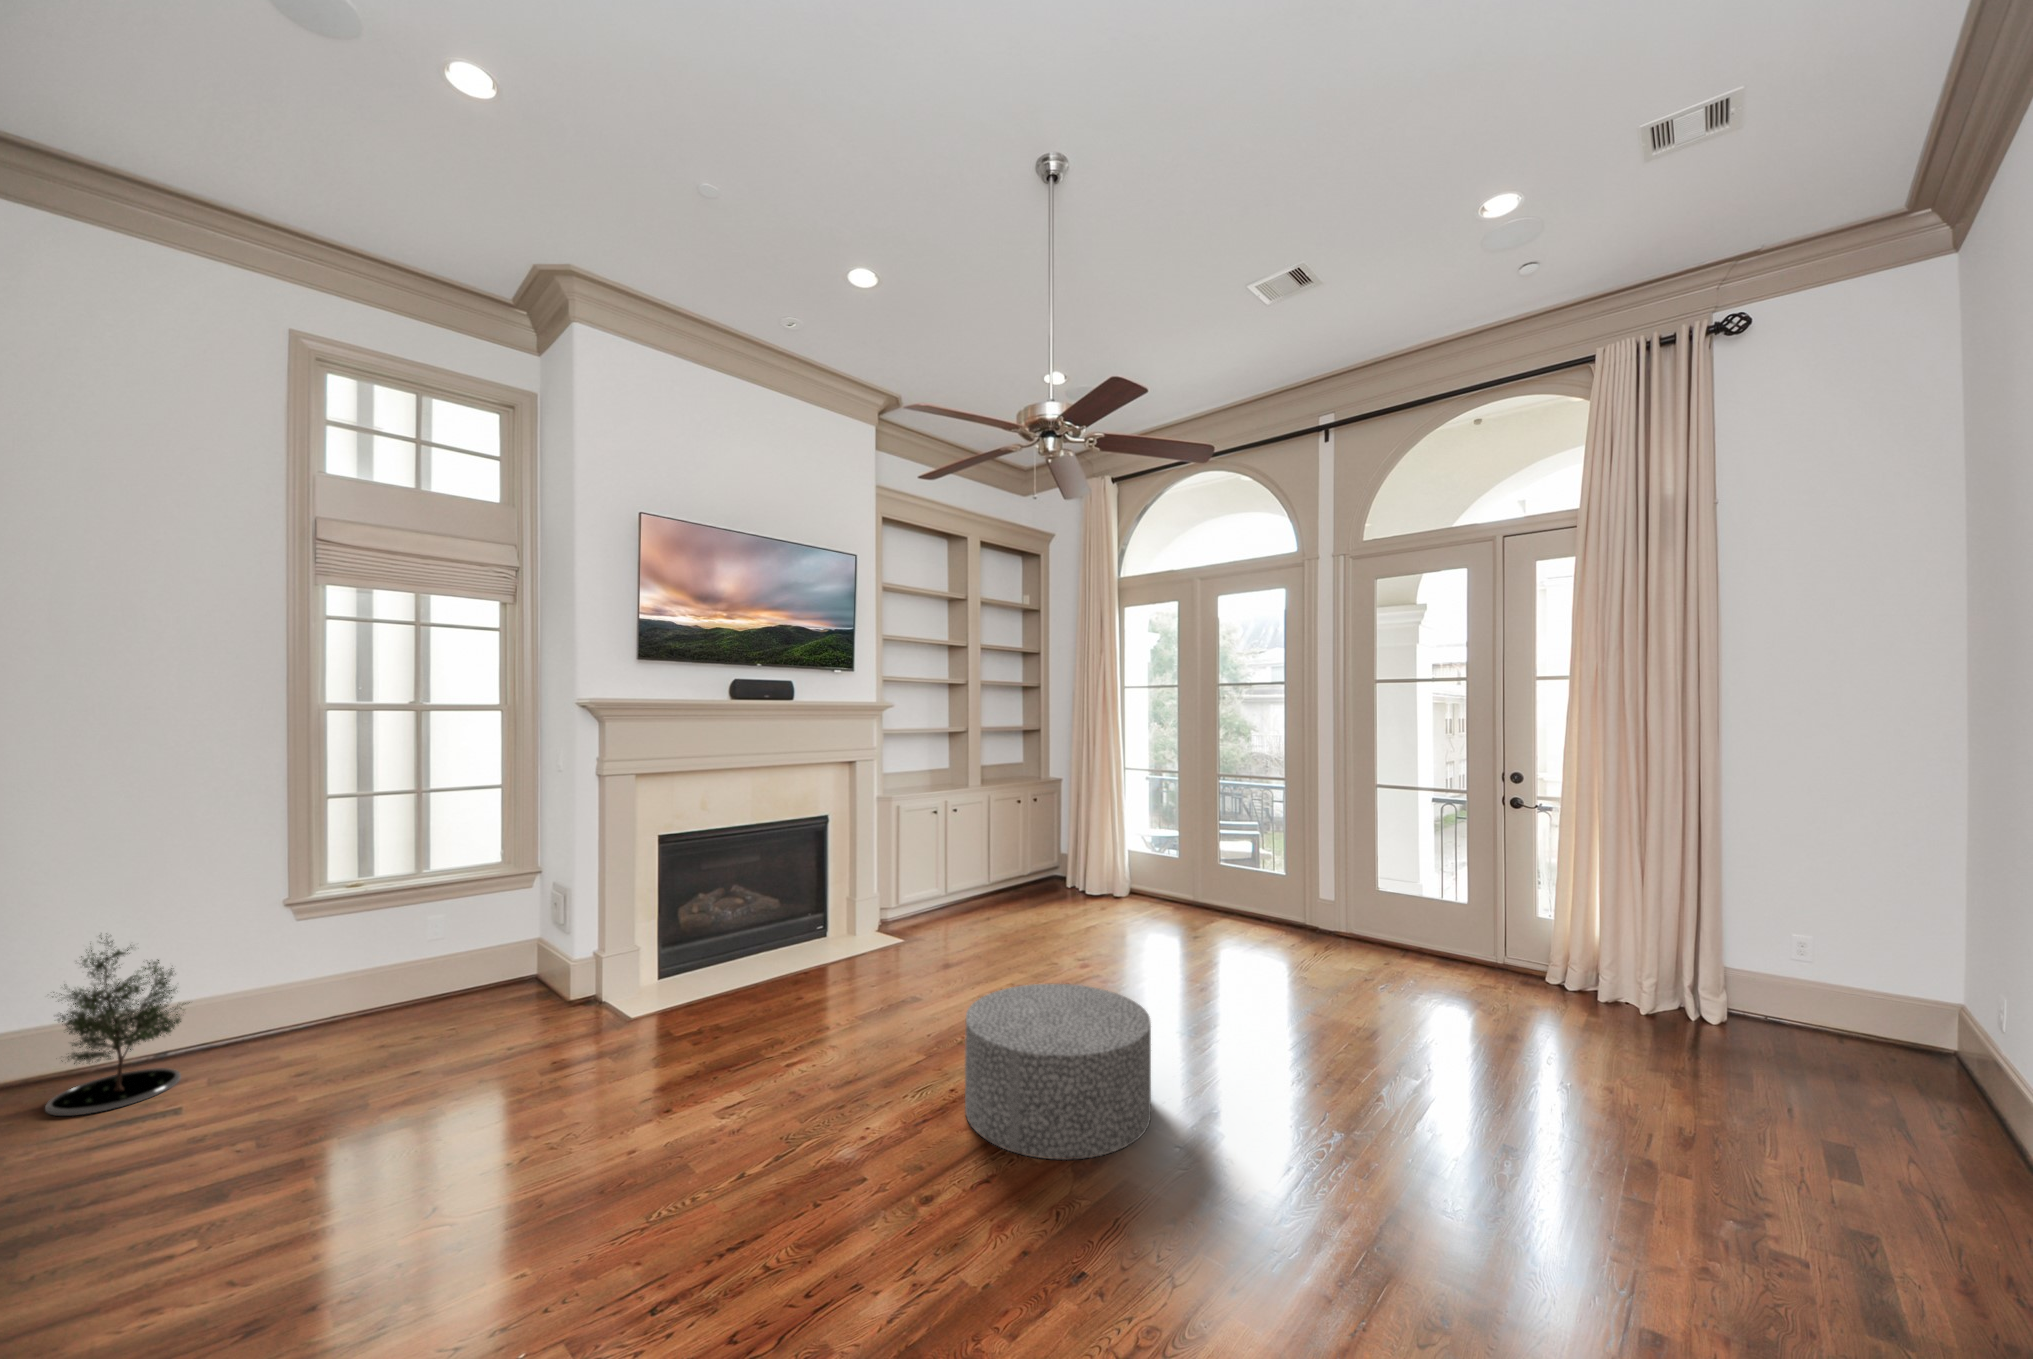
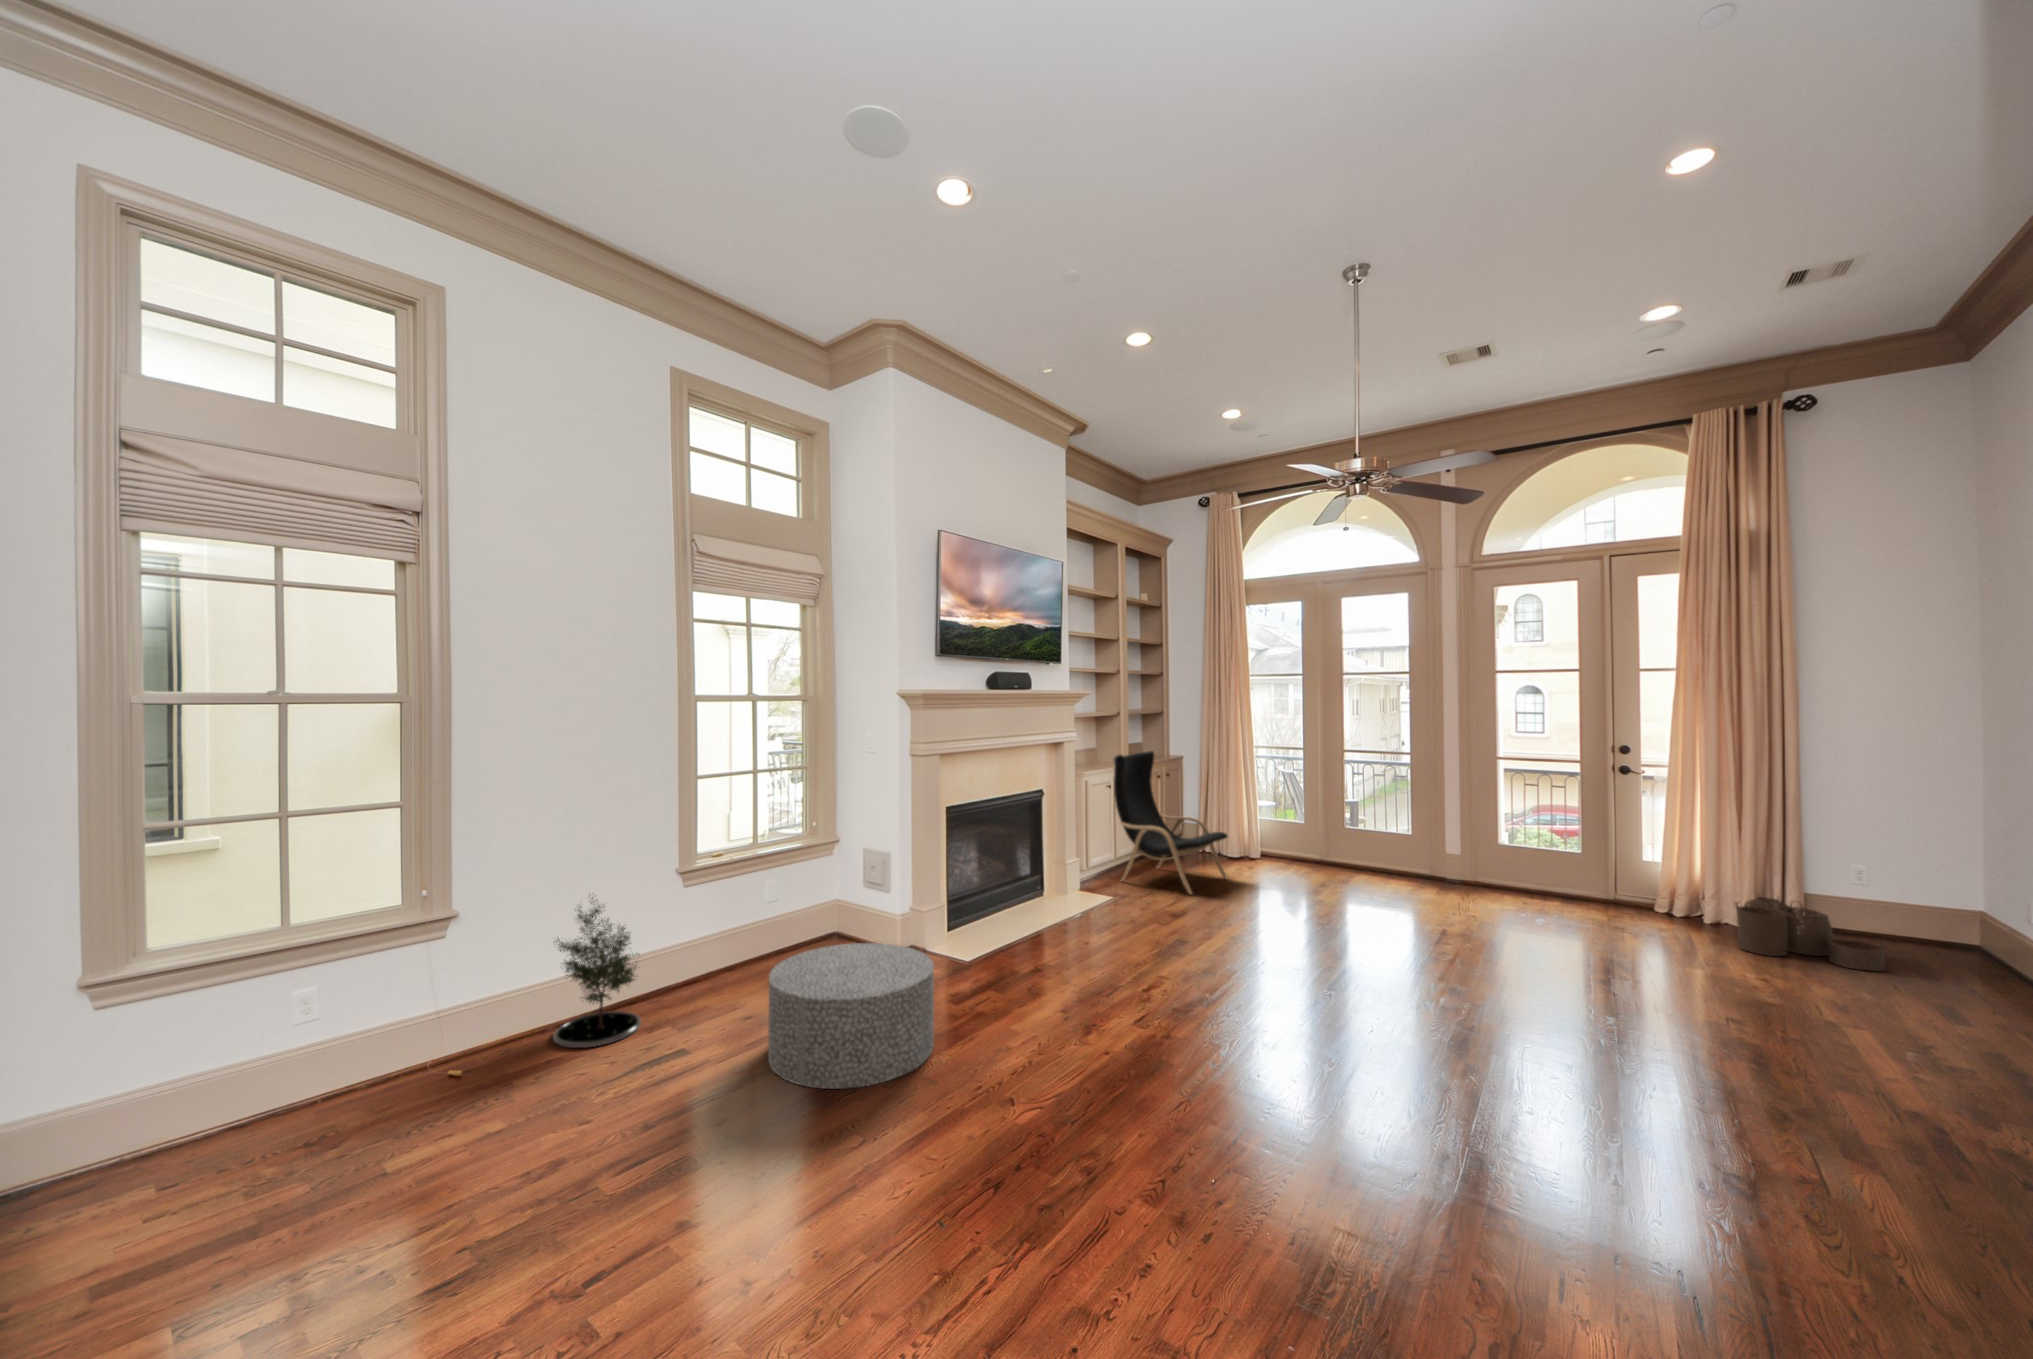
lounge chair: none [936,770,1065,940] -> present [1113,751,1227,894]
woven basket: none [1610,968,1795,1088] -> present [1736,897,1885,971]
ottoman: present [965,984,1151,1160] -> present [768,943,934,1089]

